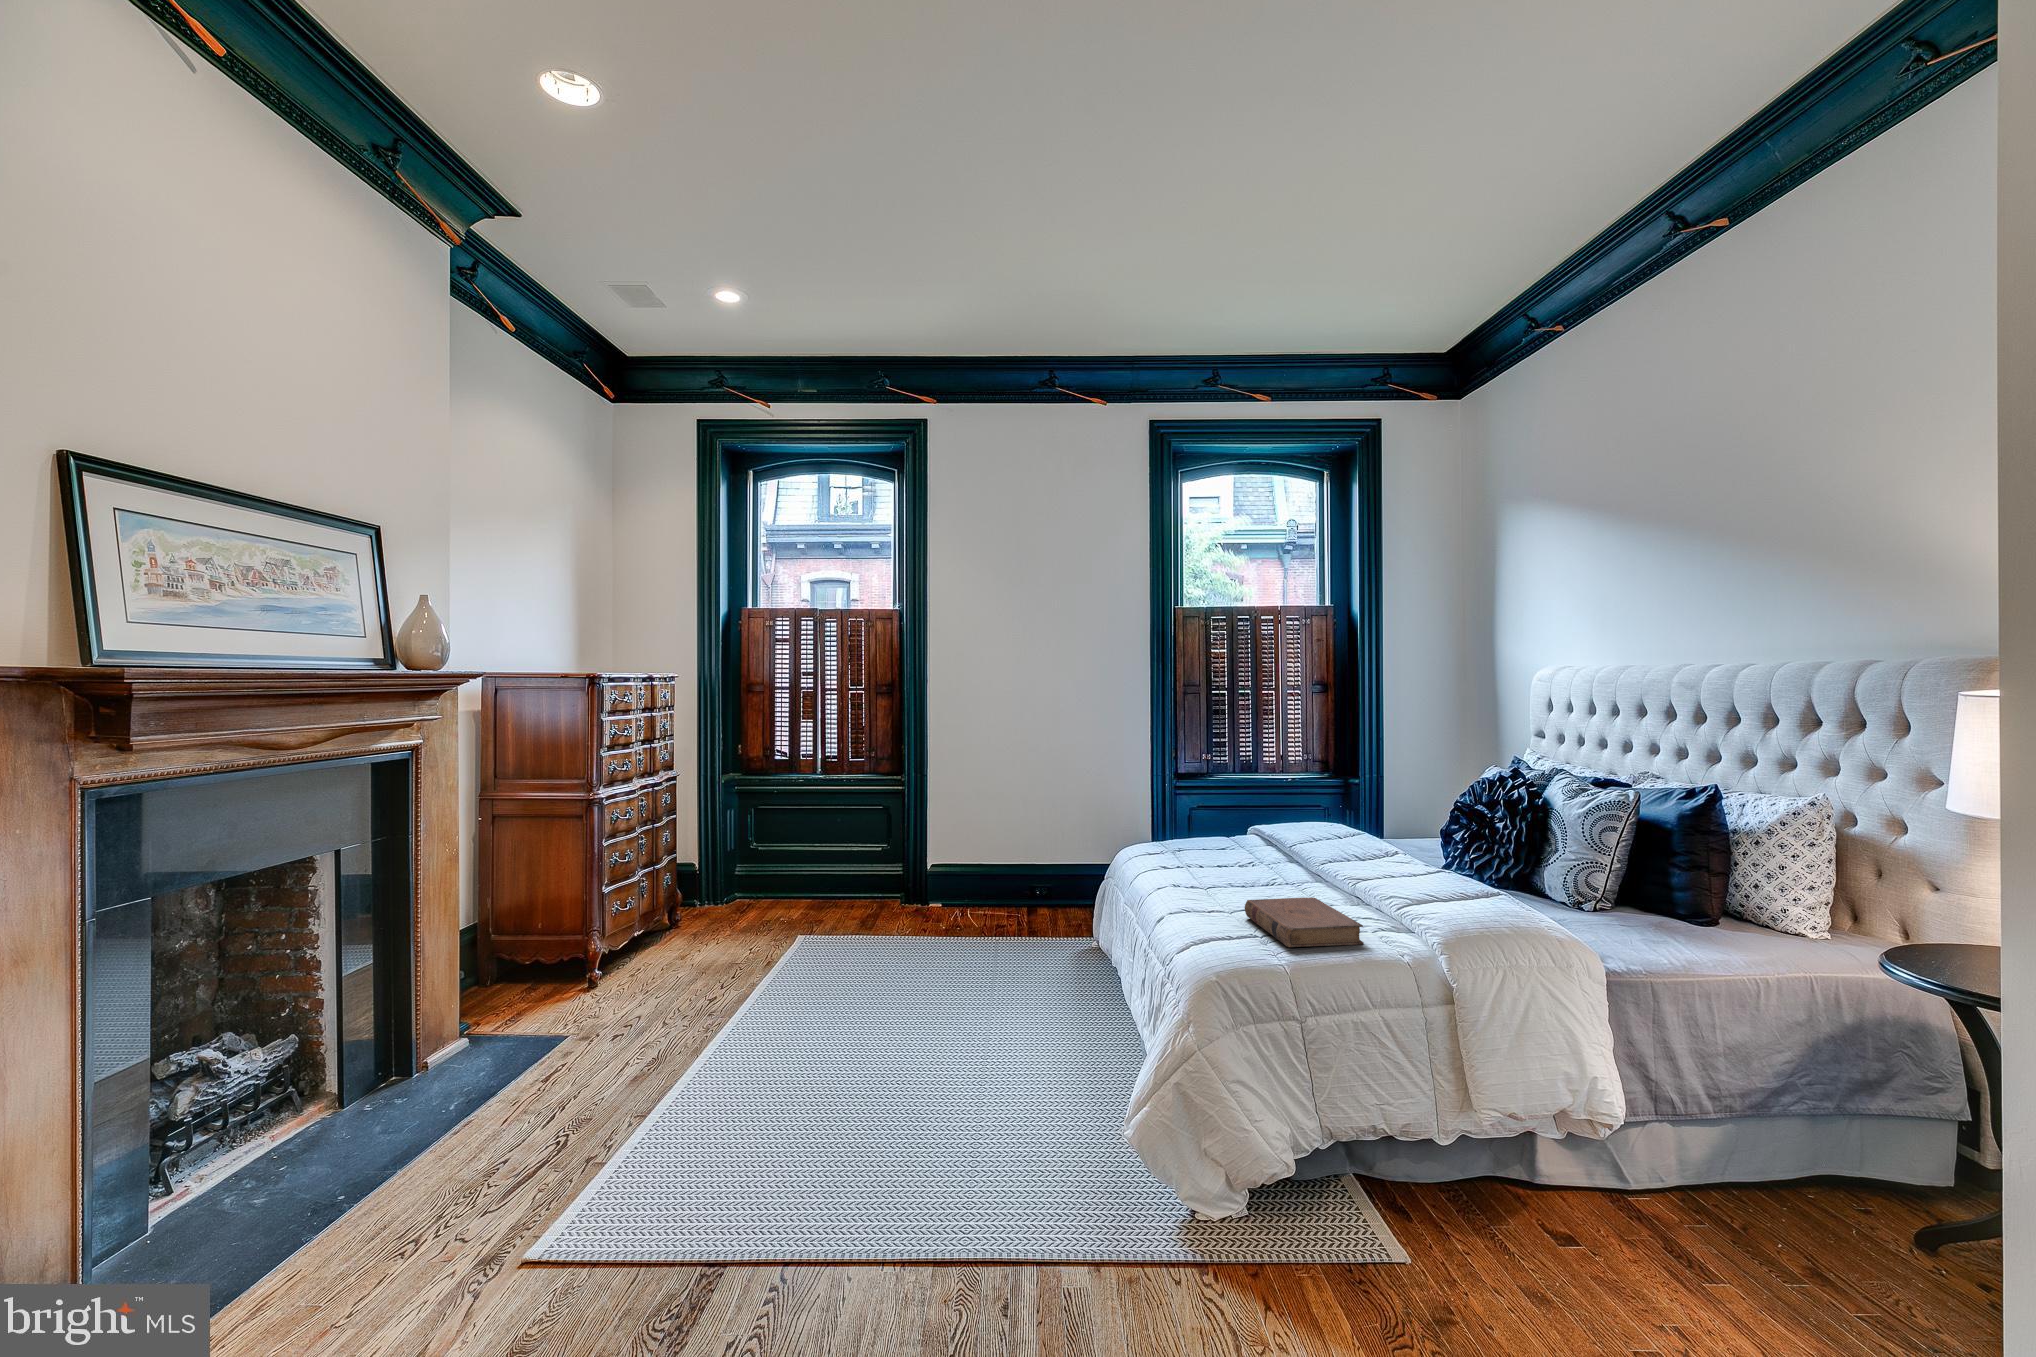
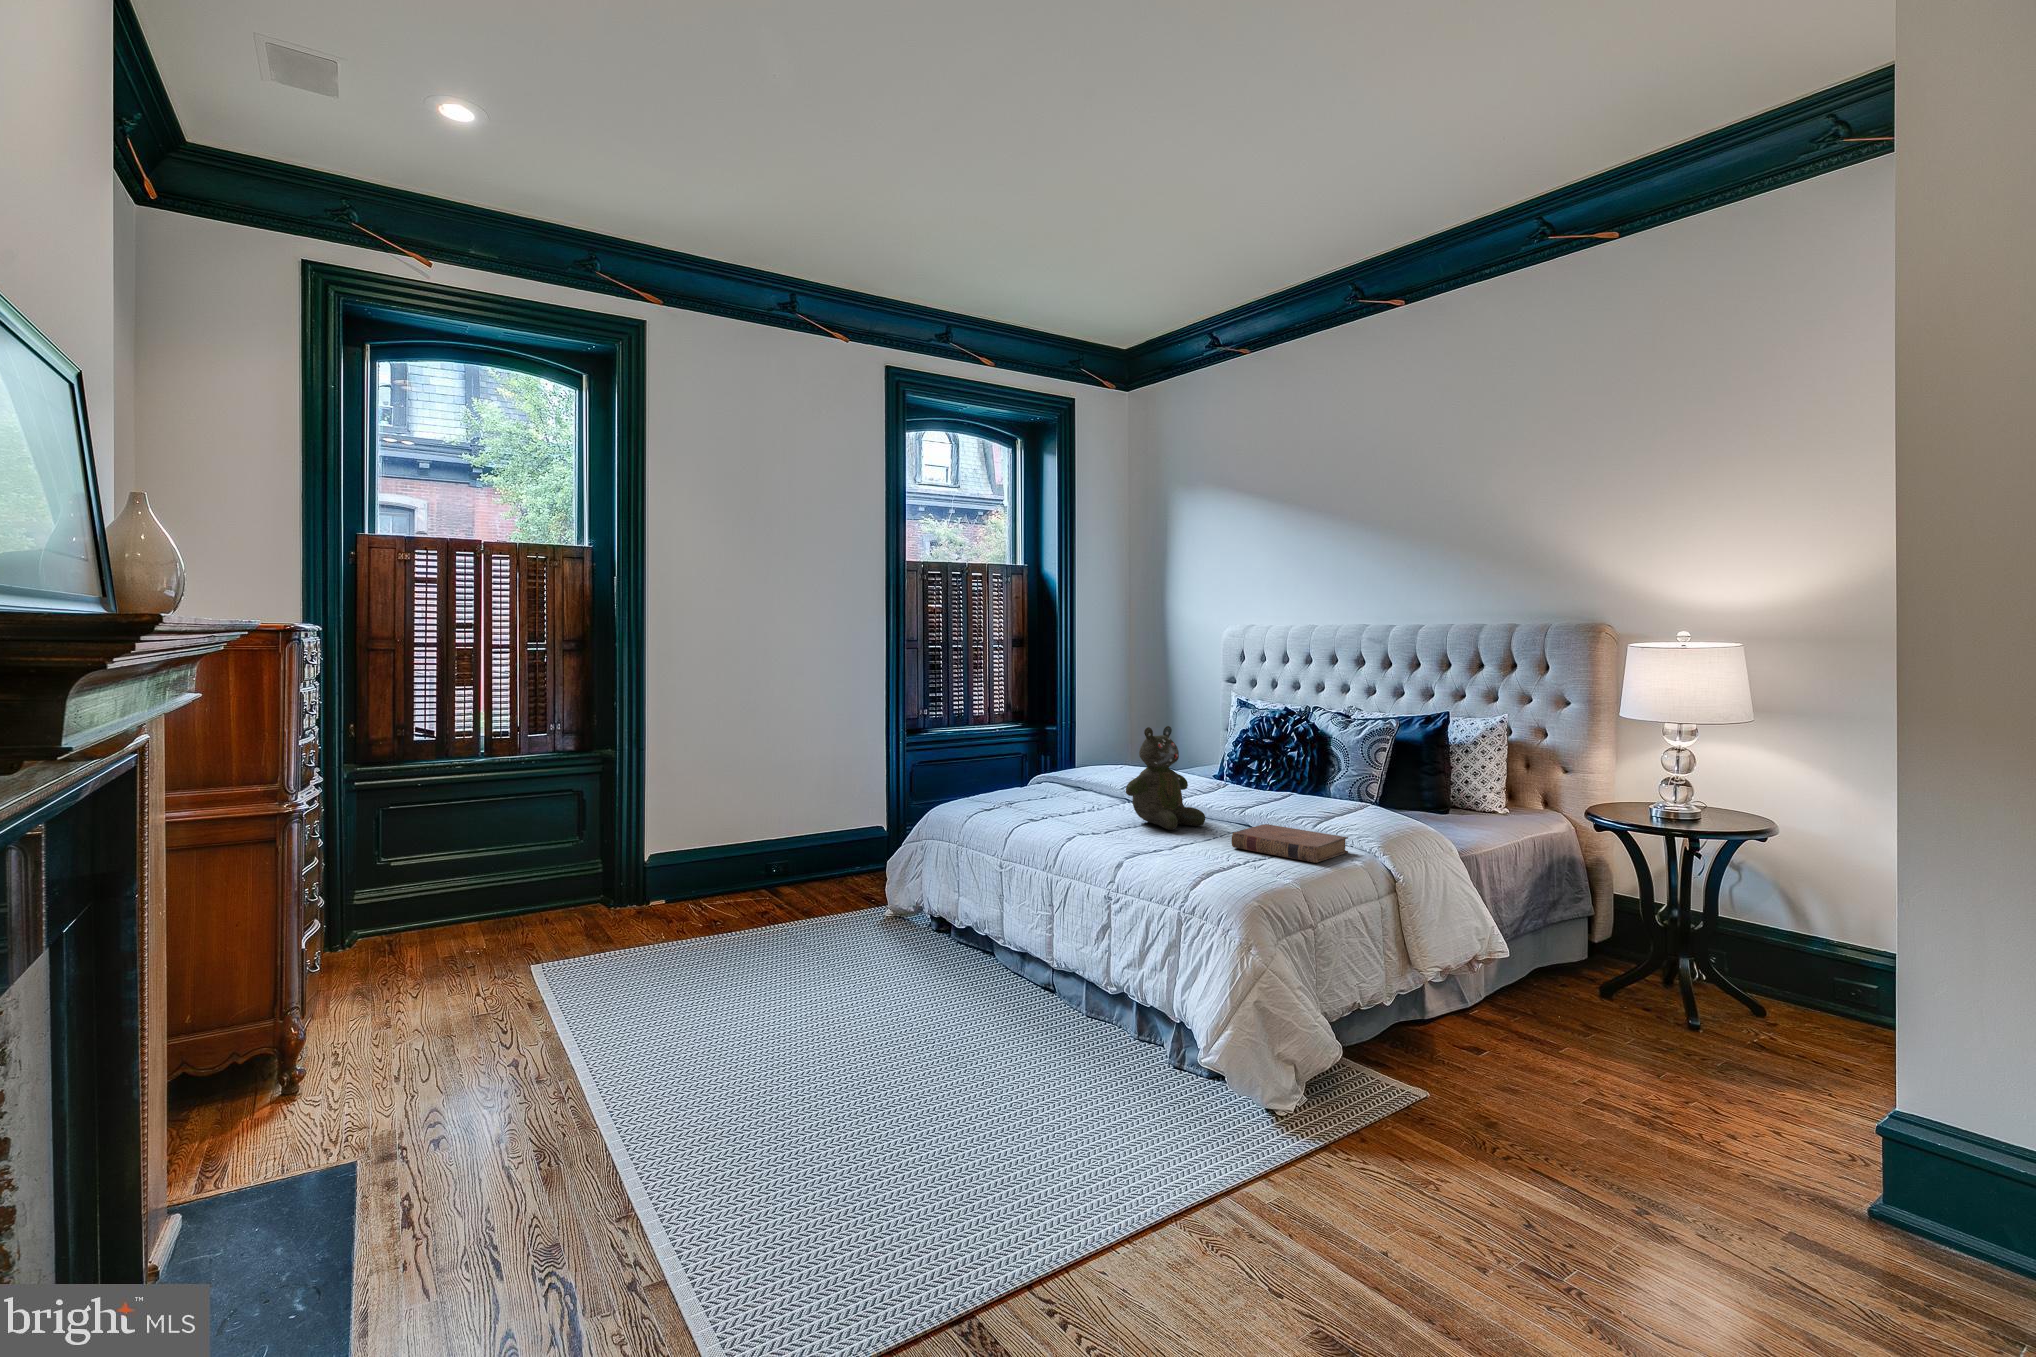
teddy bear: none [1204,777,1292,891] -> present [1126,726,1205,830]

